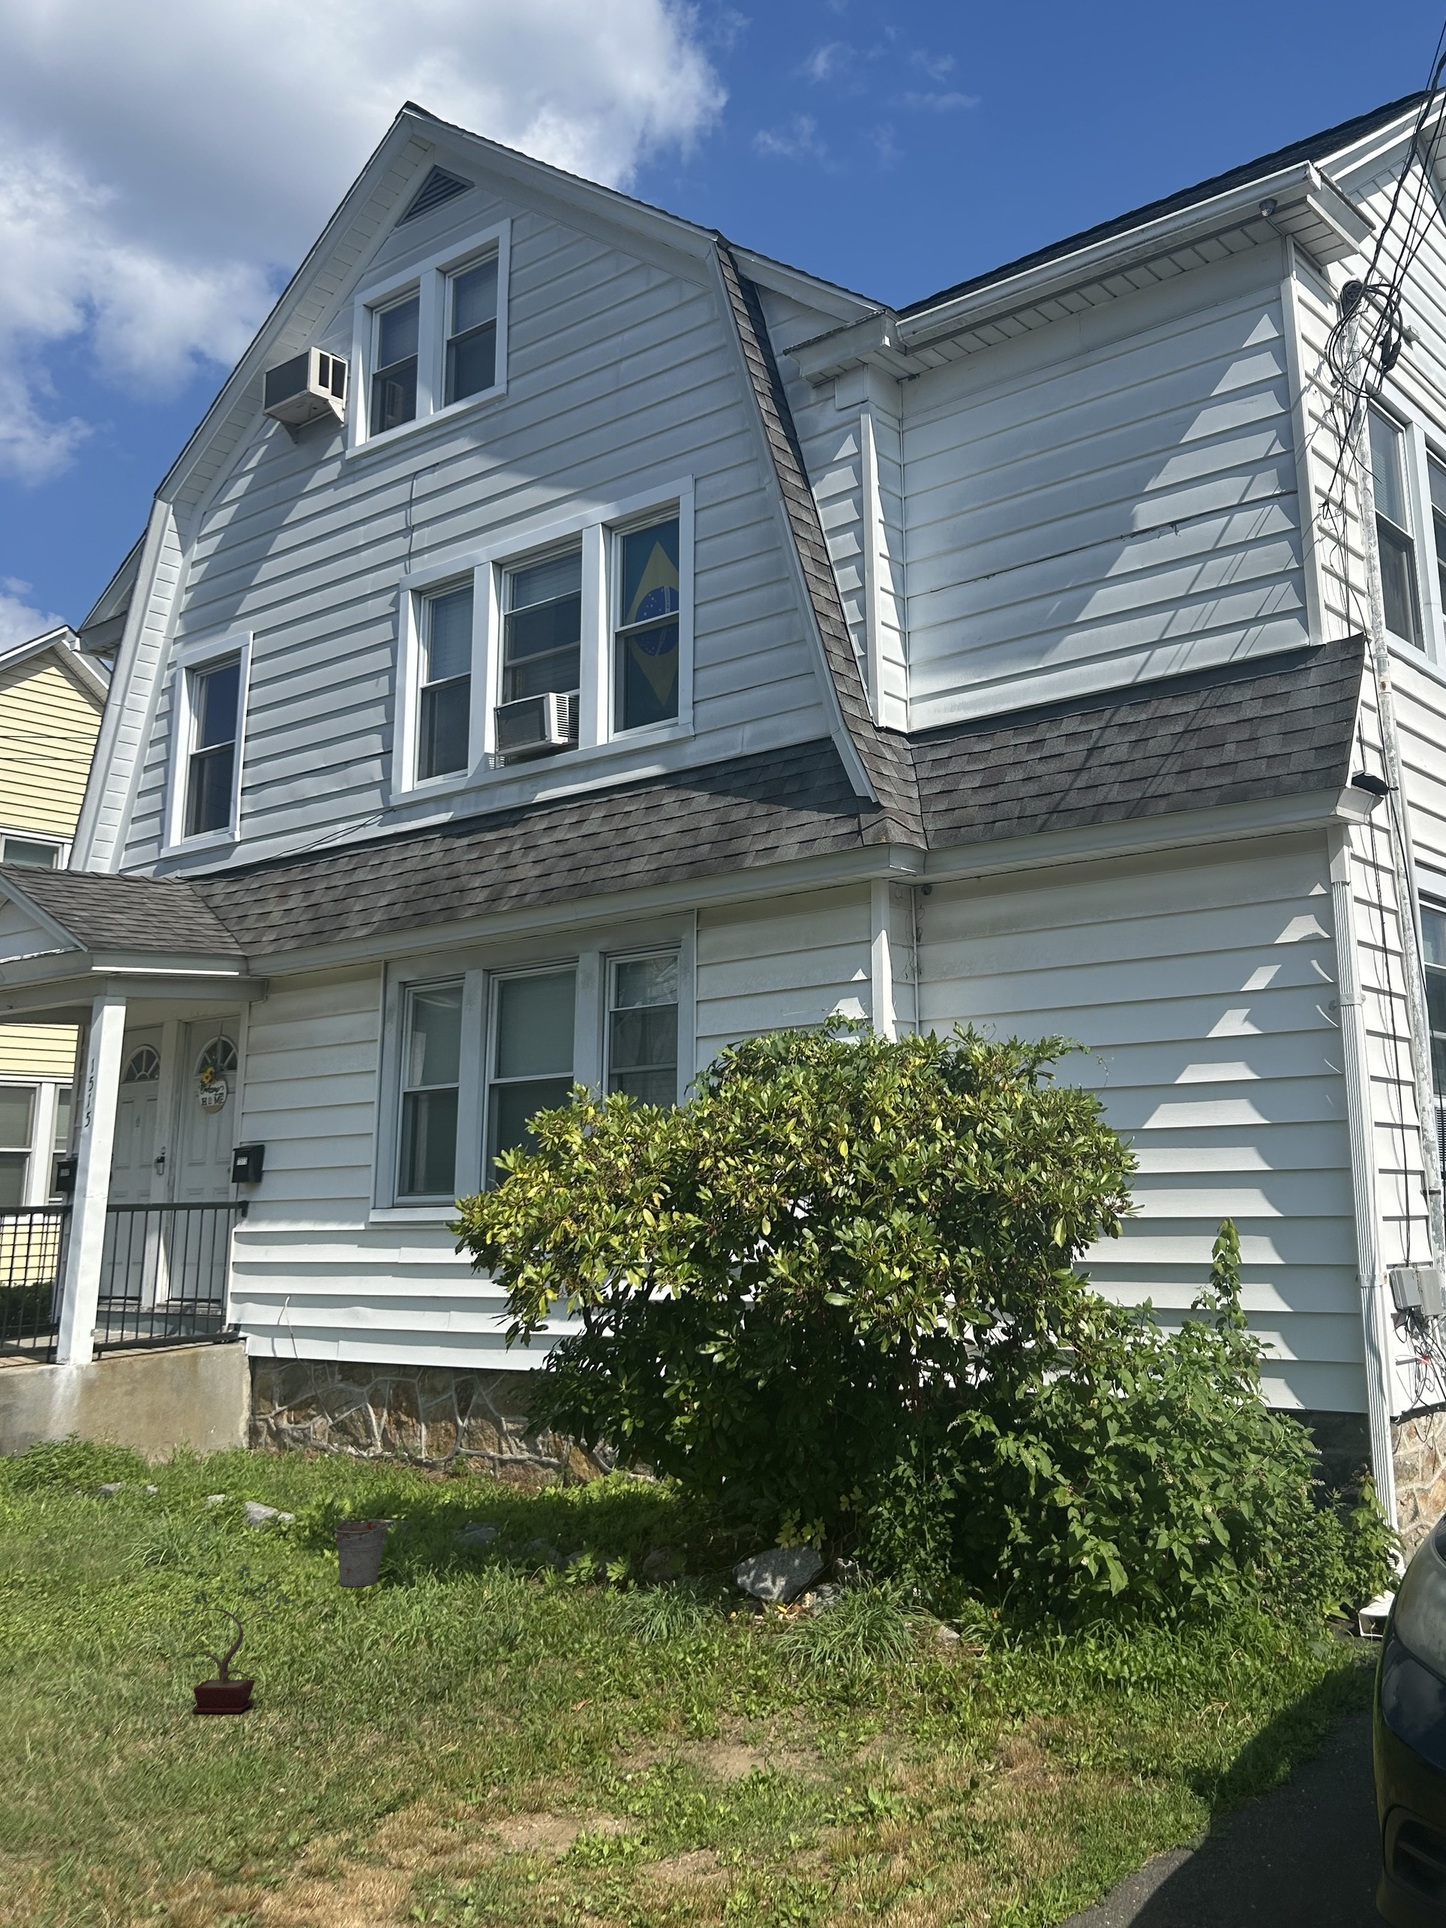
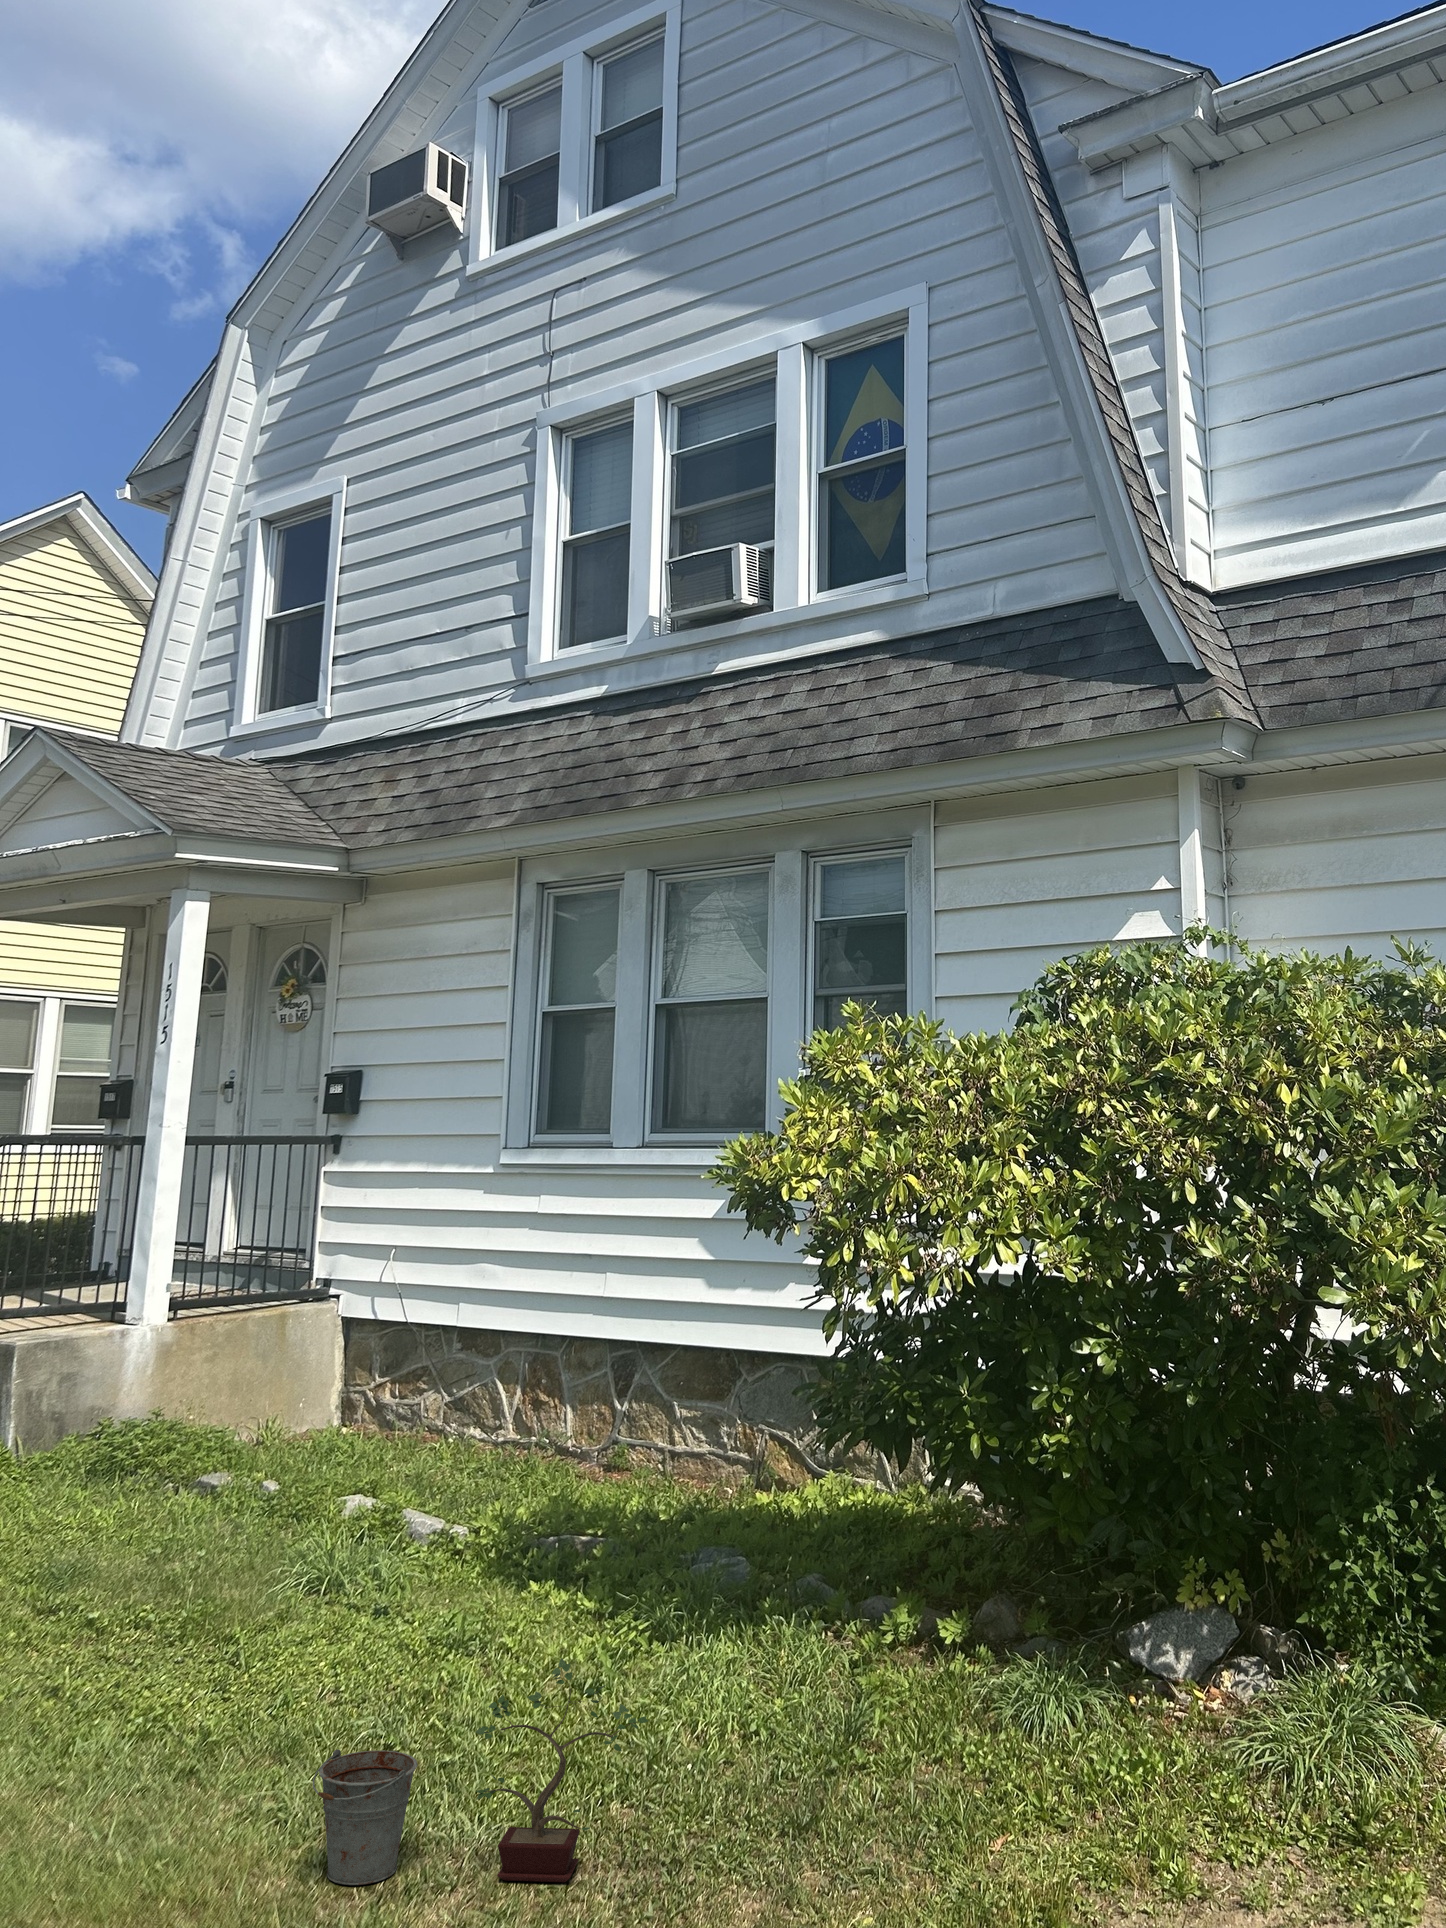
bucket: present [331,1521,388,1587] -> present [313,1749,417,1885]

